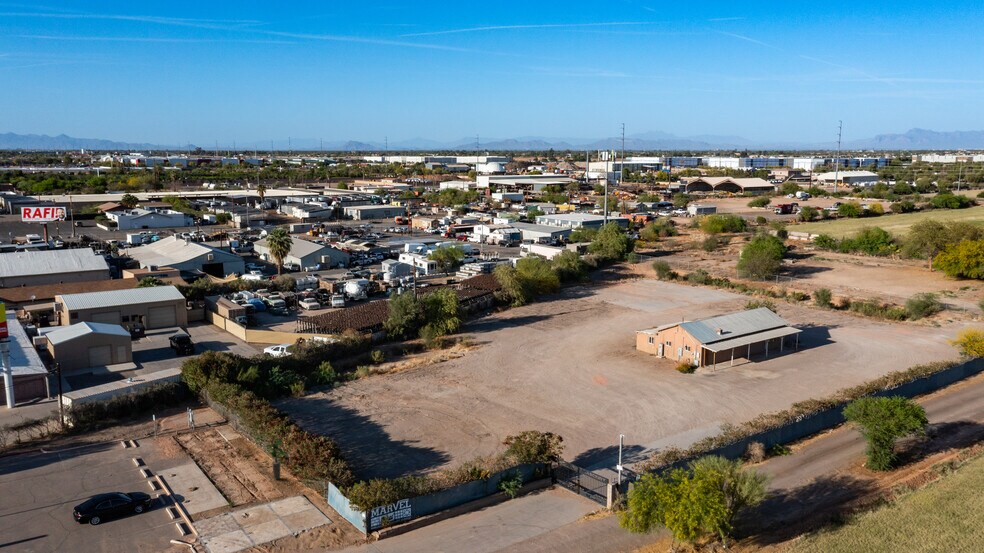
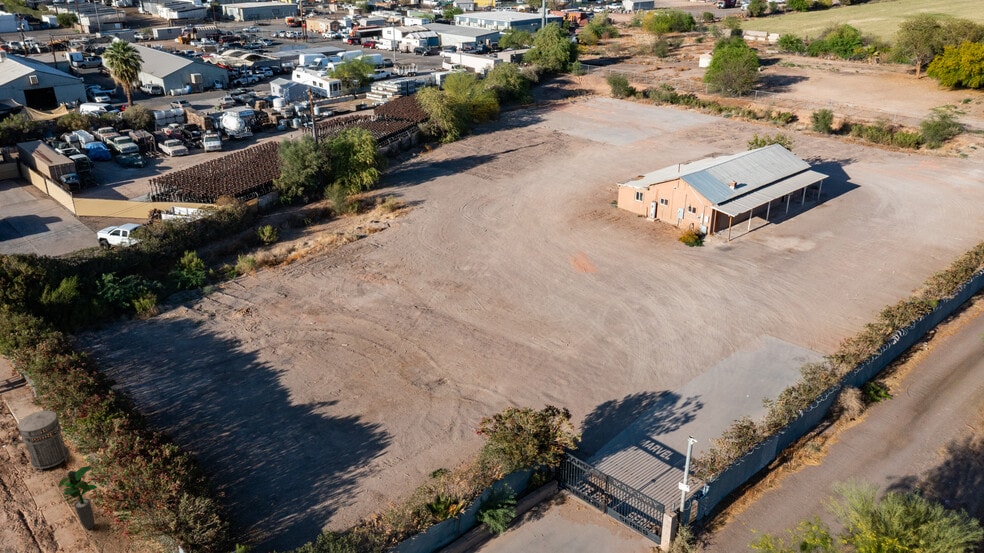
trash can: none [239,422,261,458] -> present [18,411,69,472]

